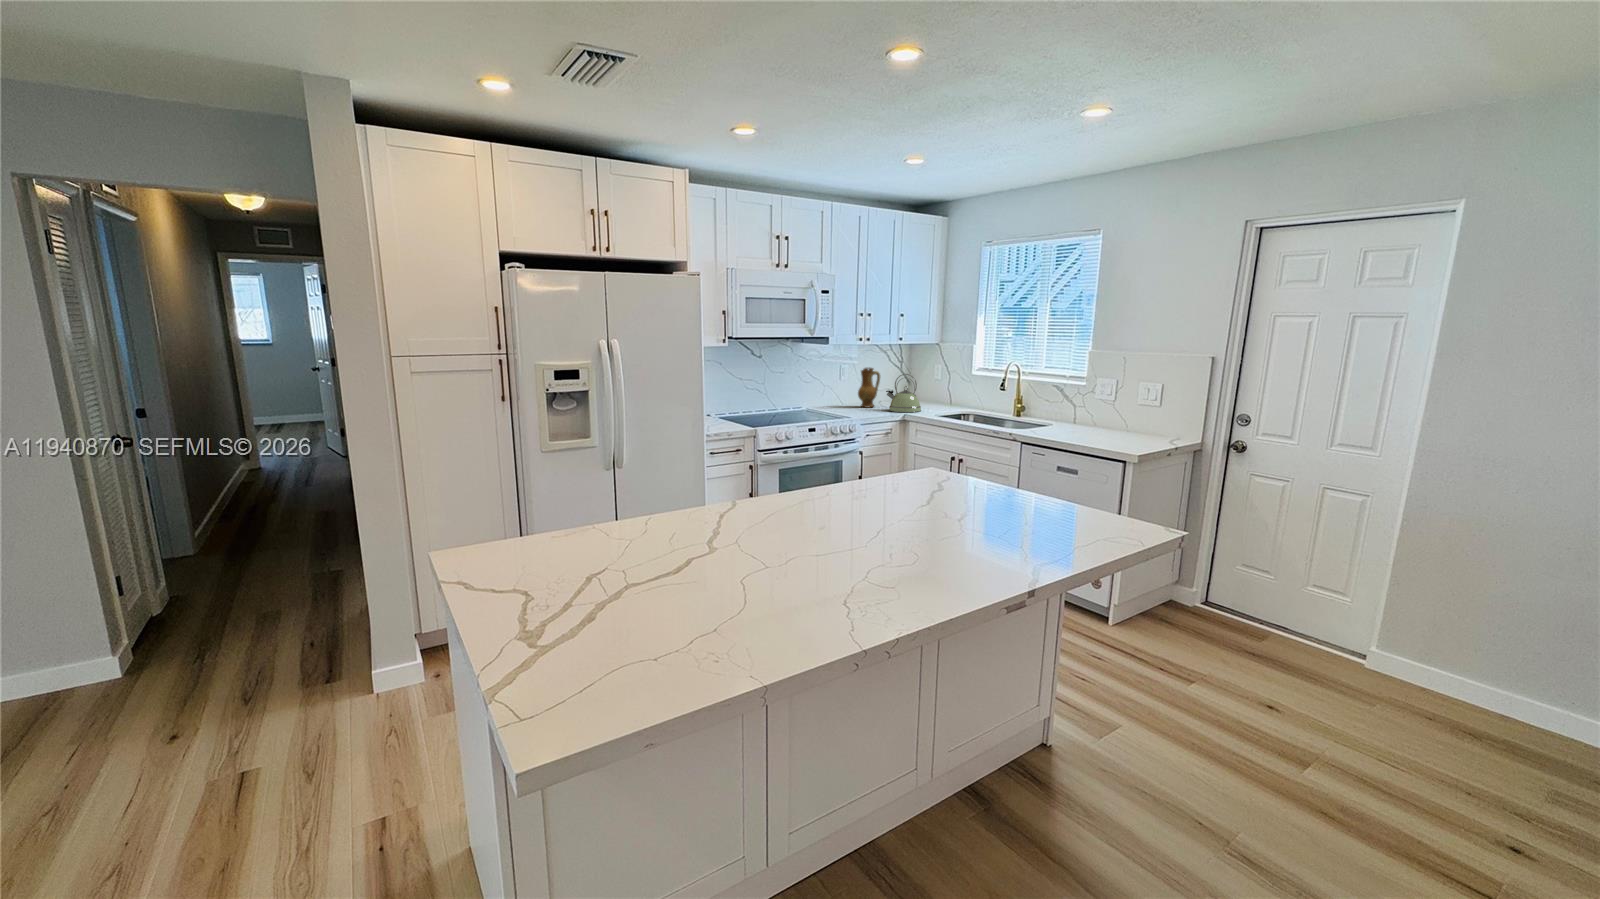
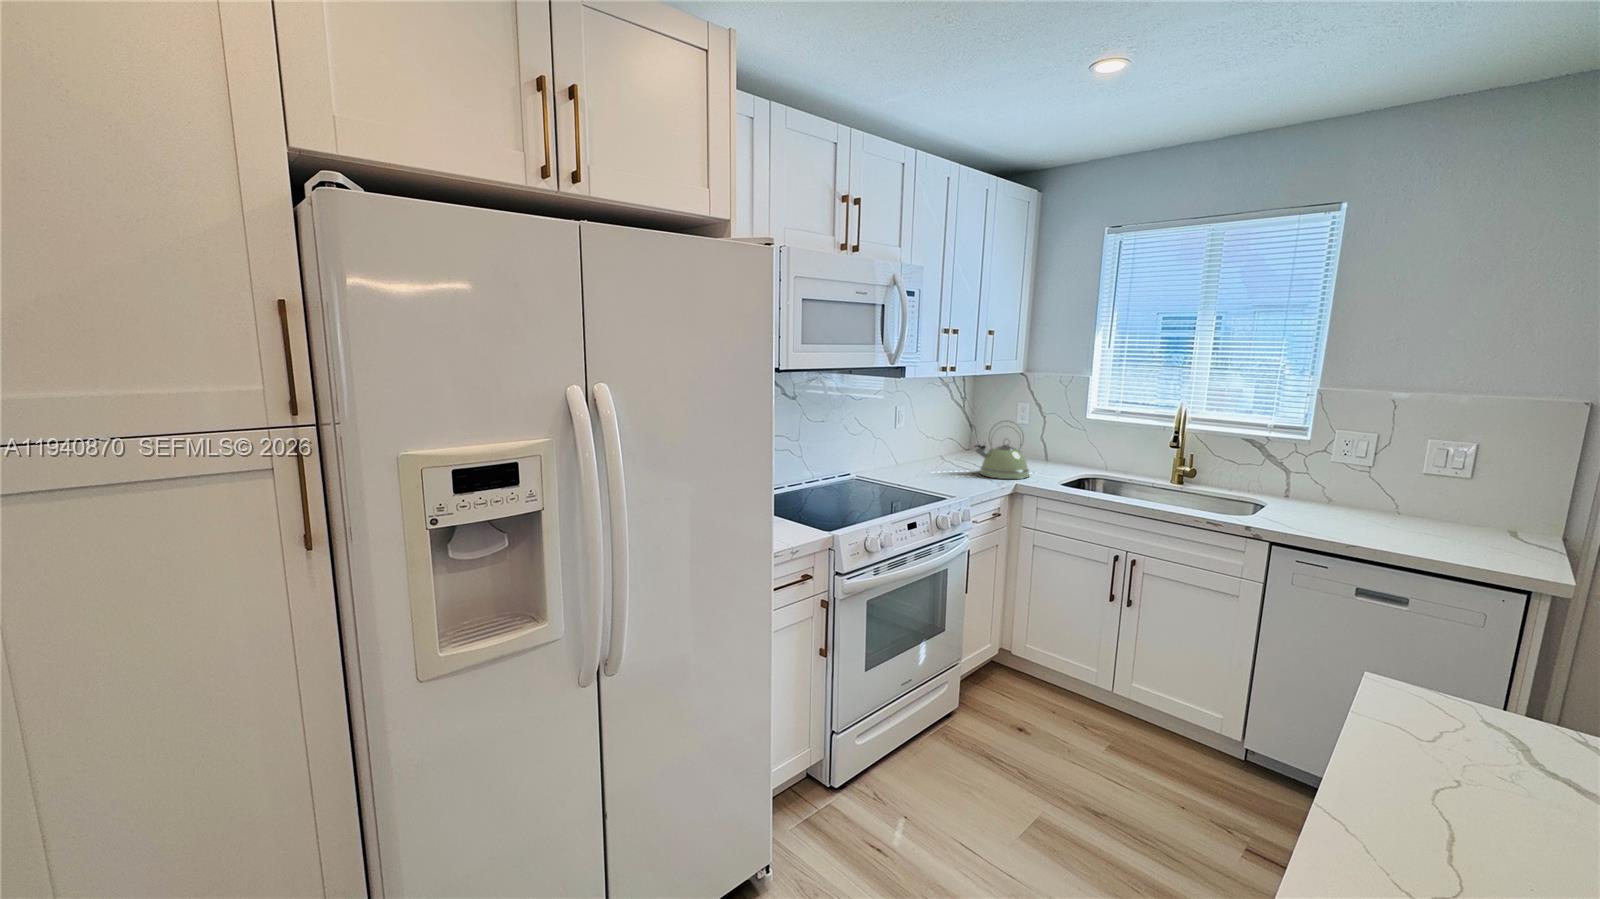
ceramic jug: present [858,368,880,407] -> none [924,409,956,469]

